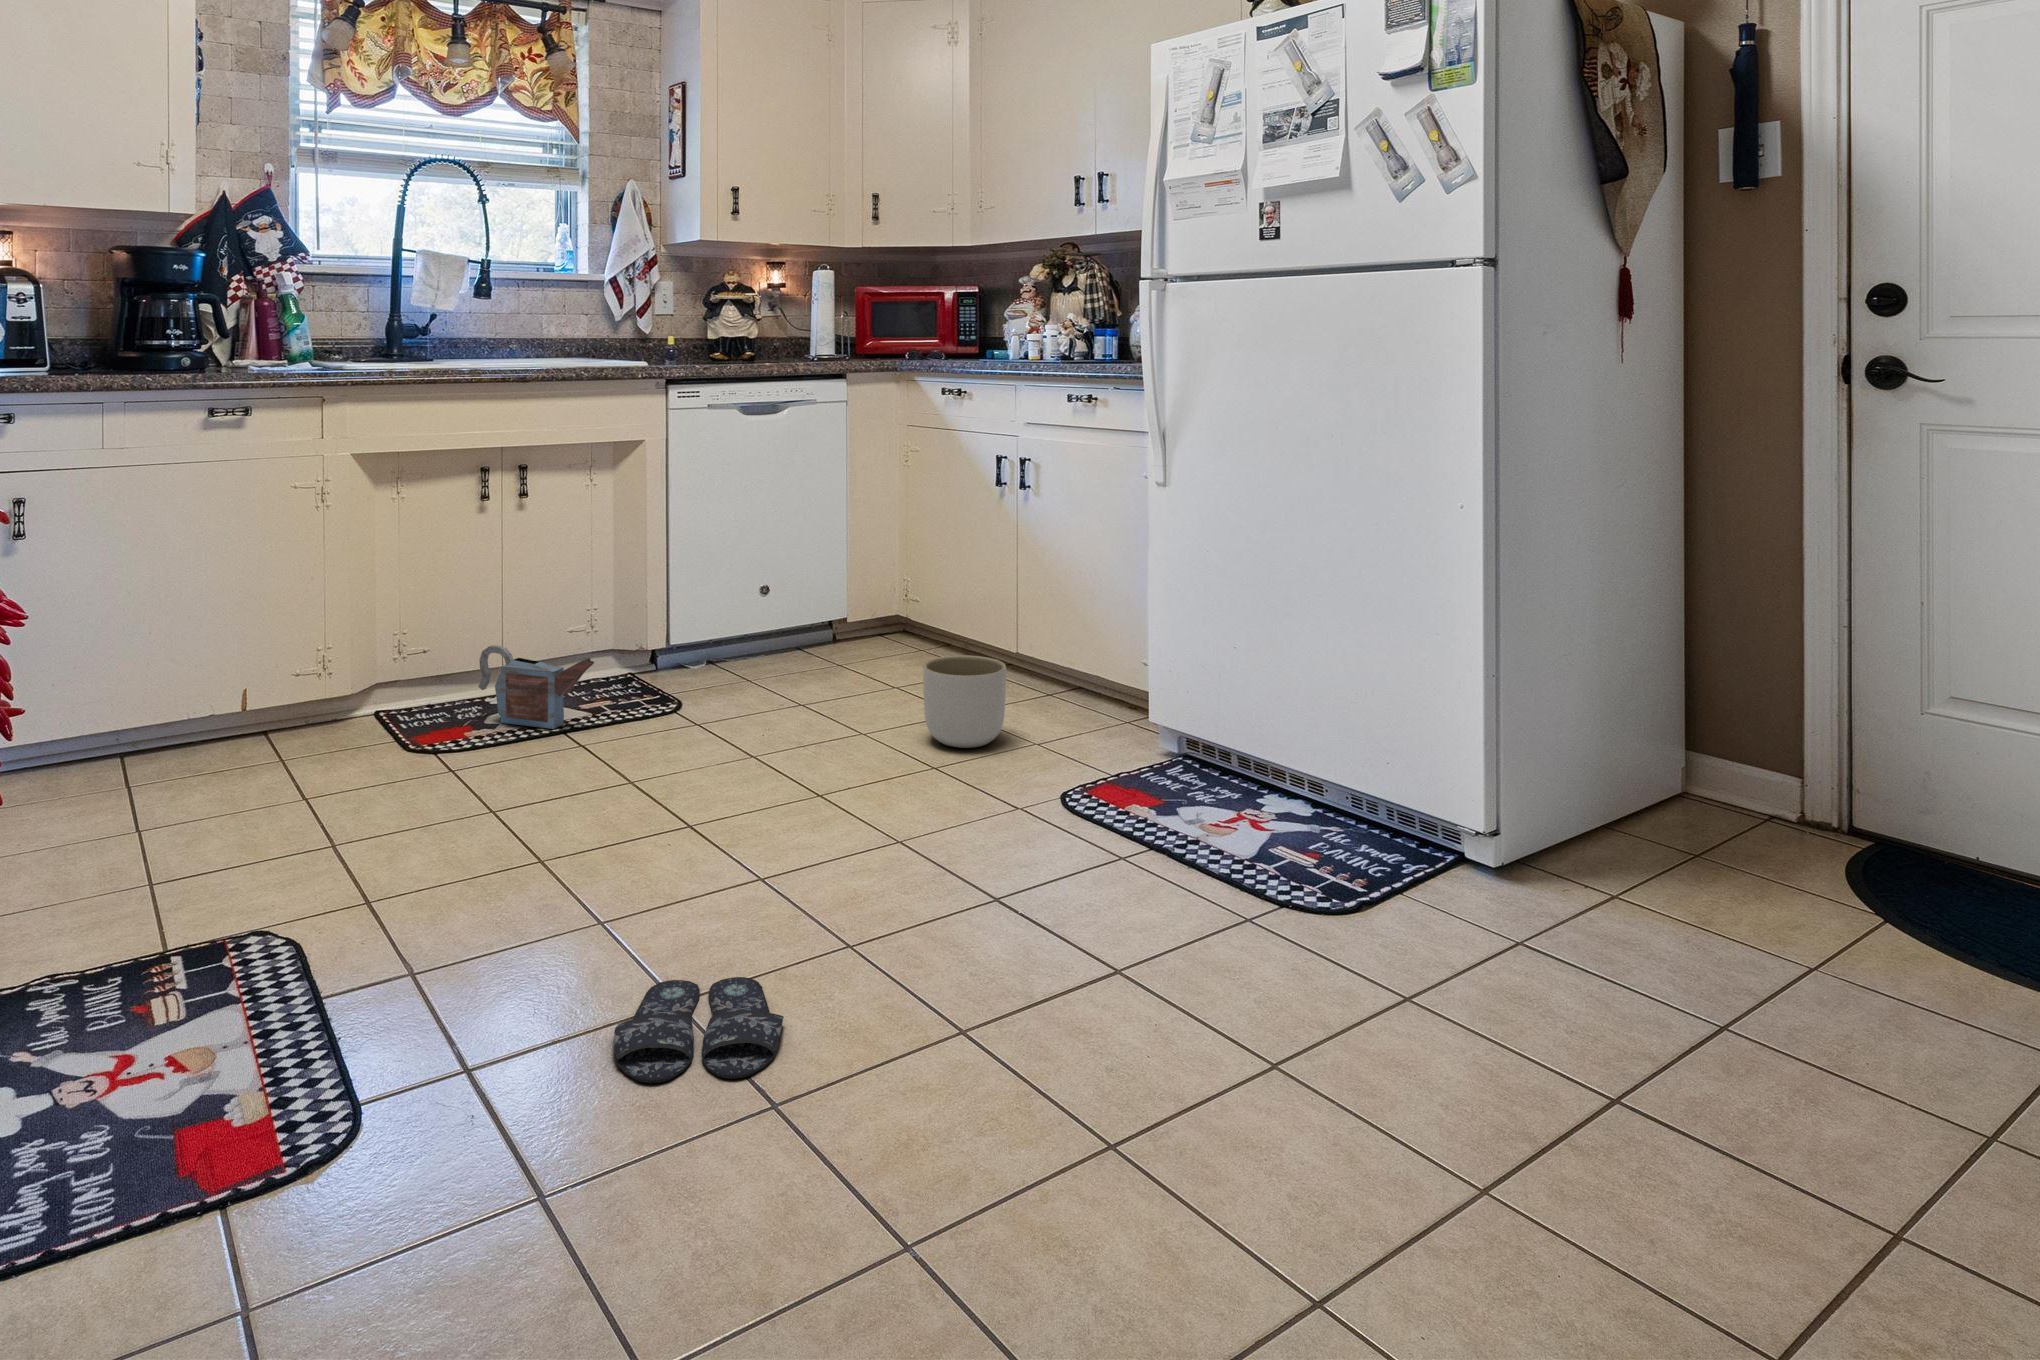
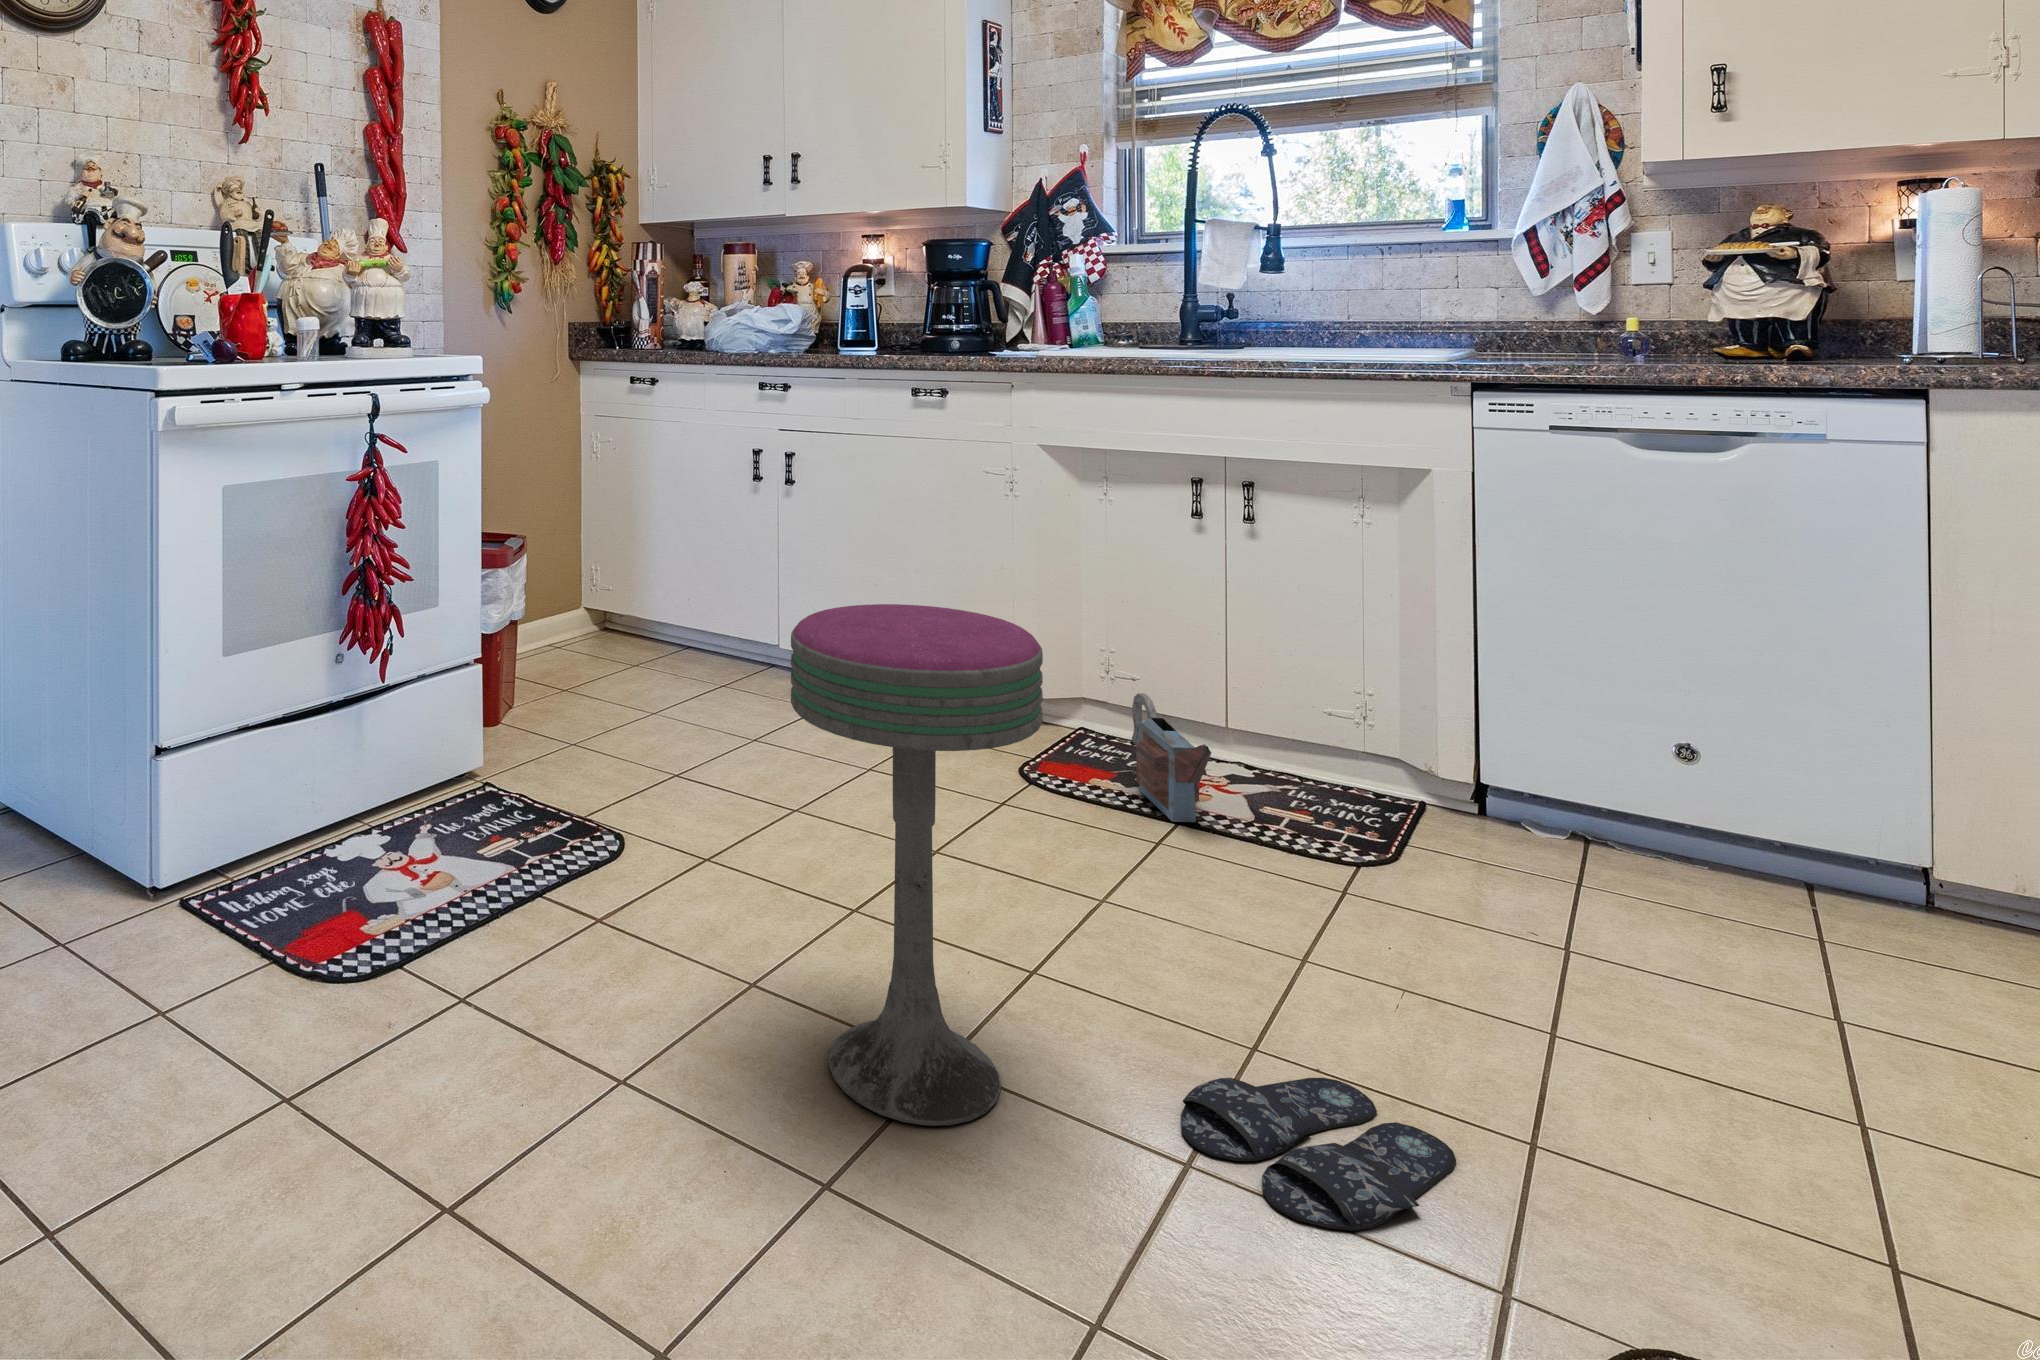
bar stool: none [628,556,802,906] -> present [791,604,1043,1126]
planter: present [923,655,1006,748] -> none [1679,983,1945,1244]
slippers: present [614,977,784,1083] -> present [1181,1078,1456,1231]

